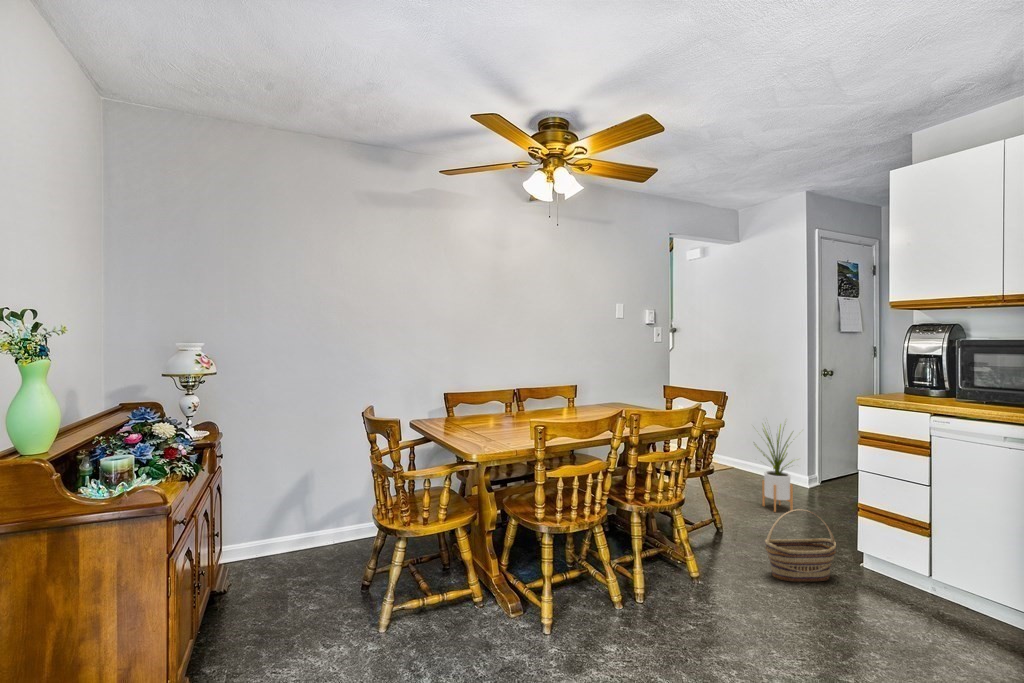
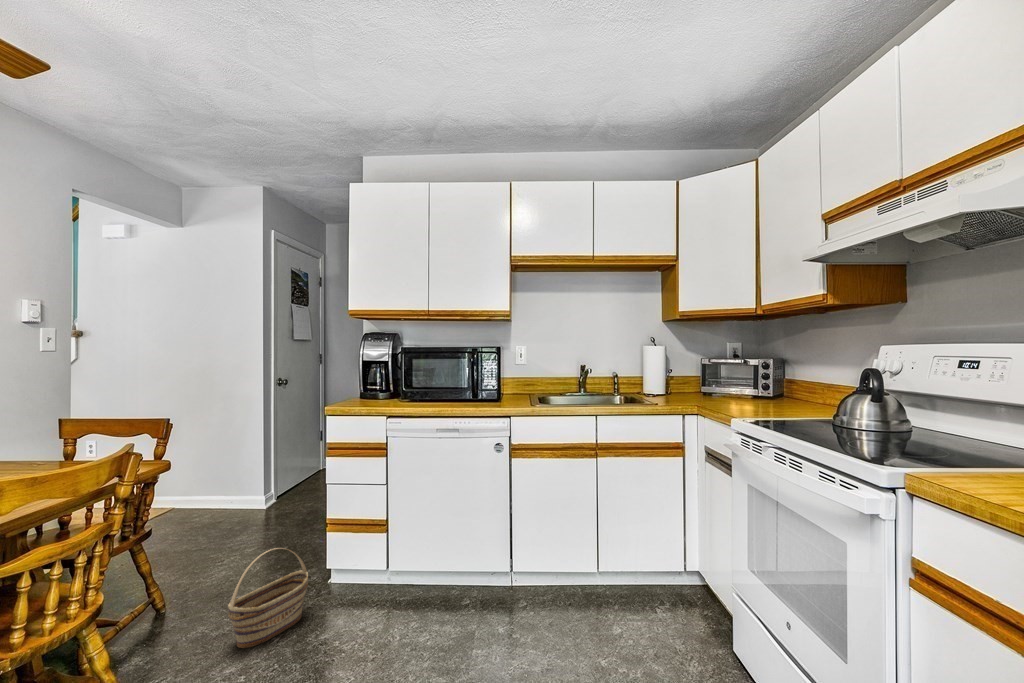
house plant: present [757,424,793,512] -> none [200,436,265,551]

